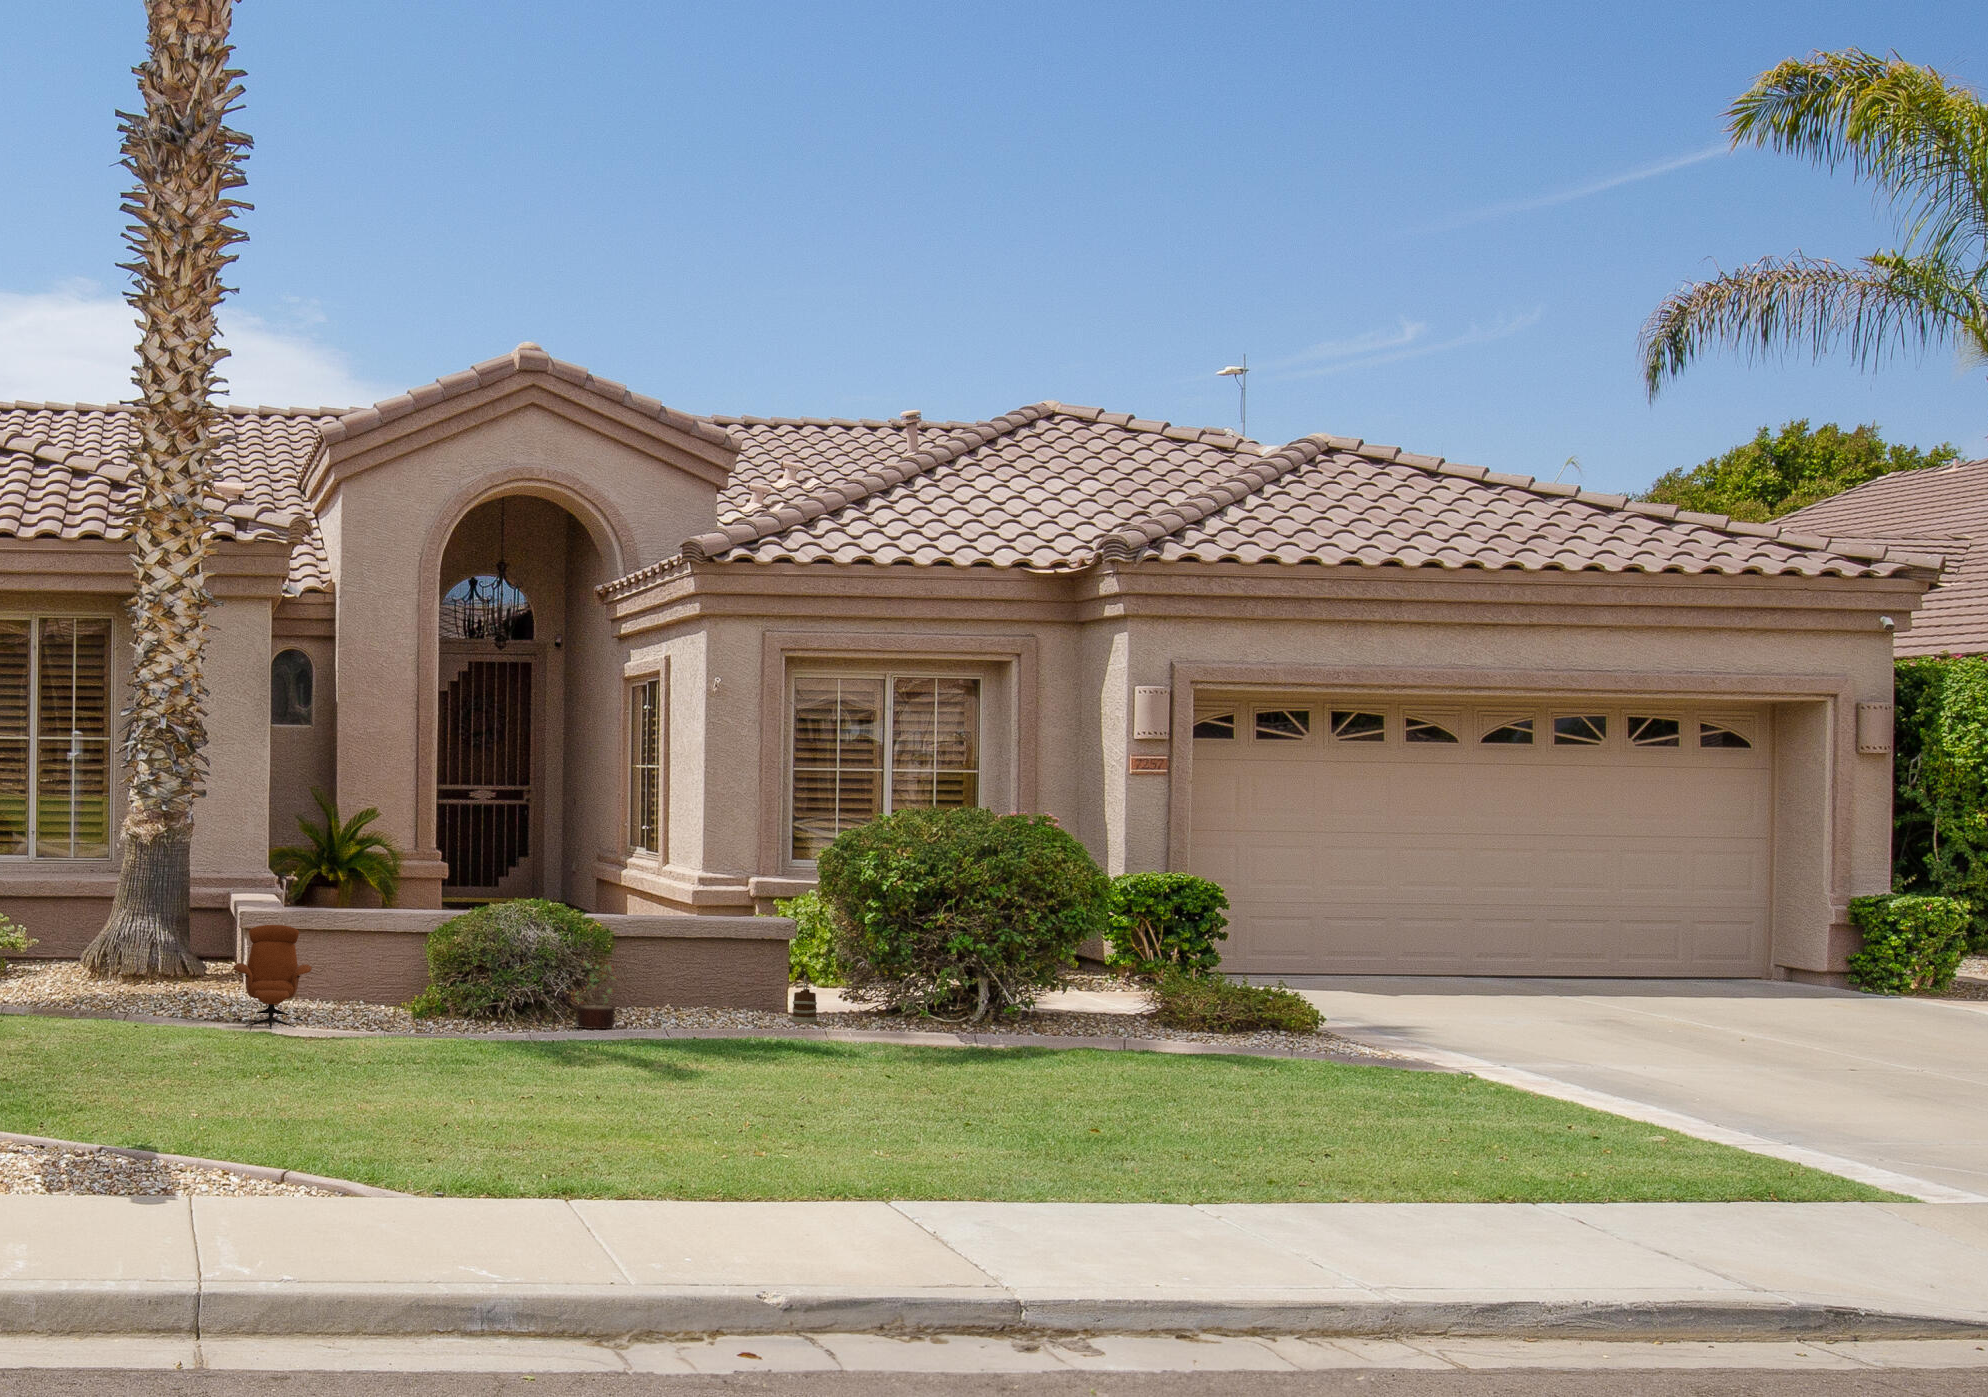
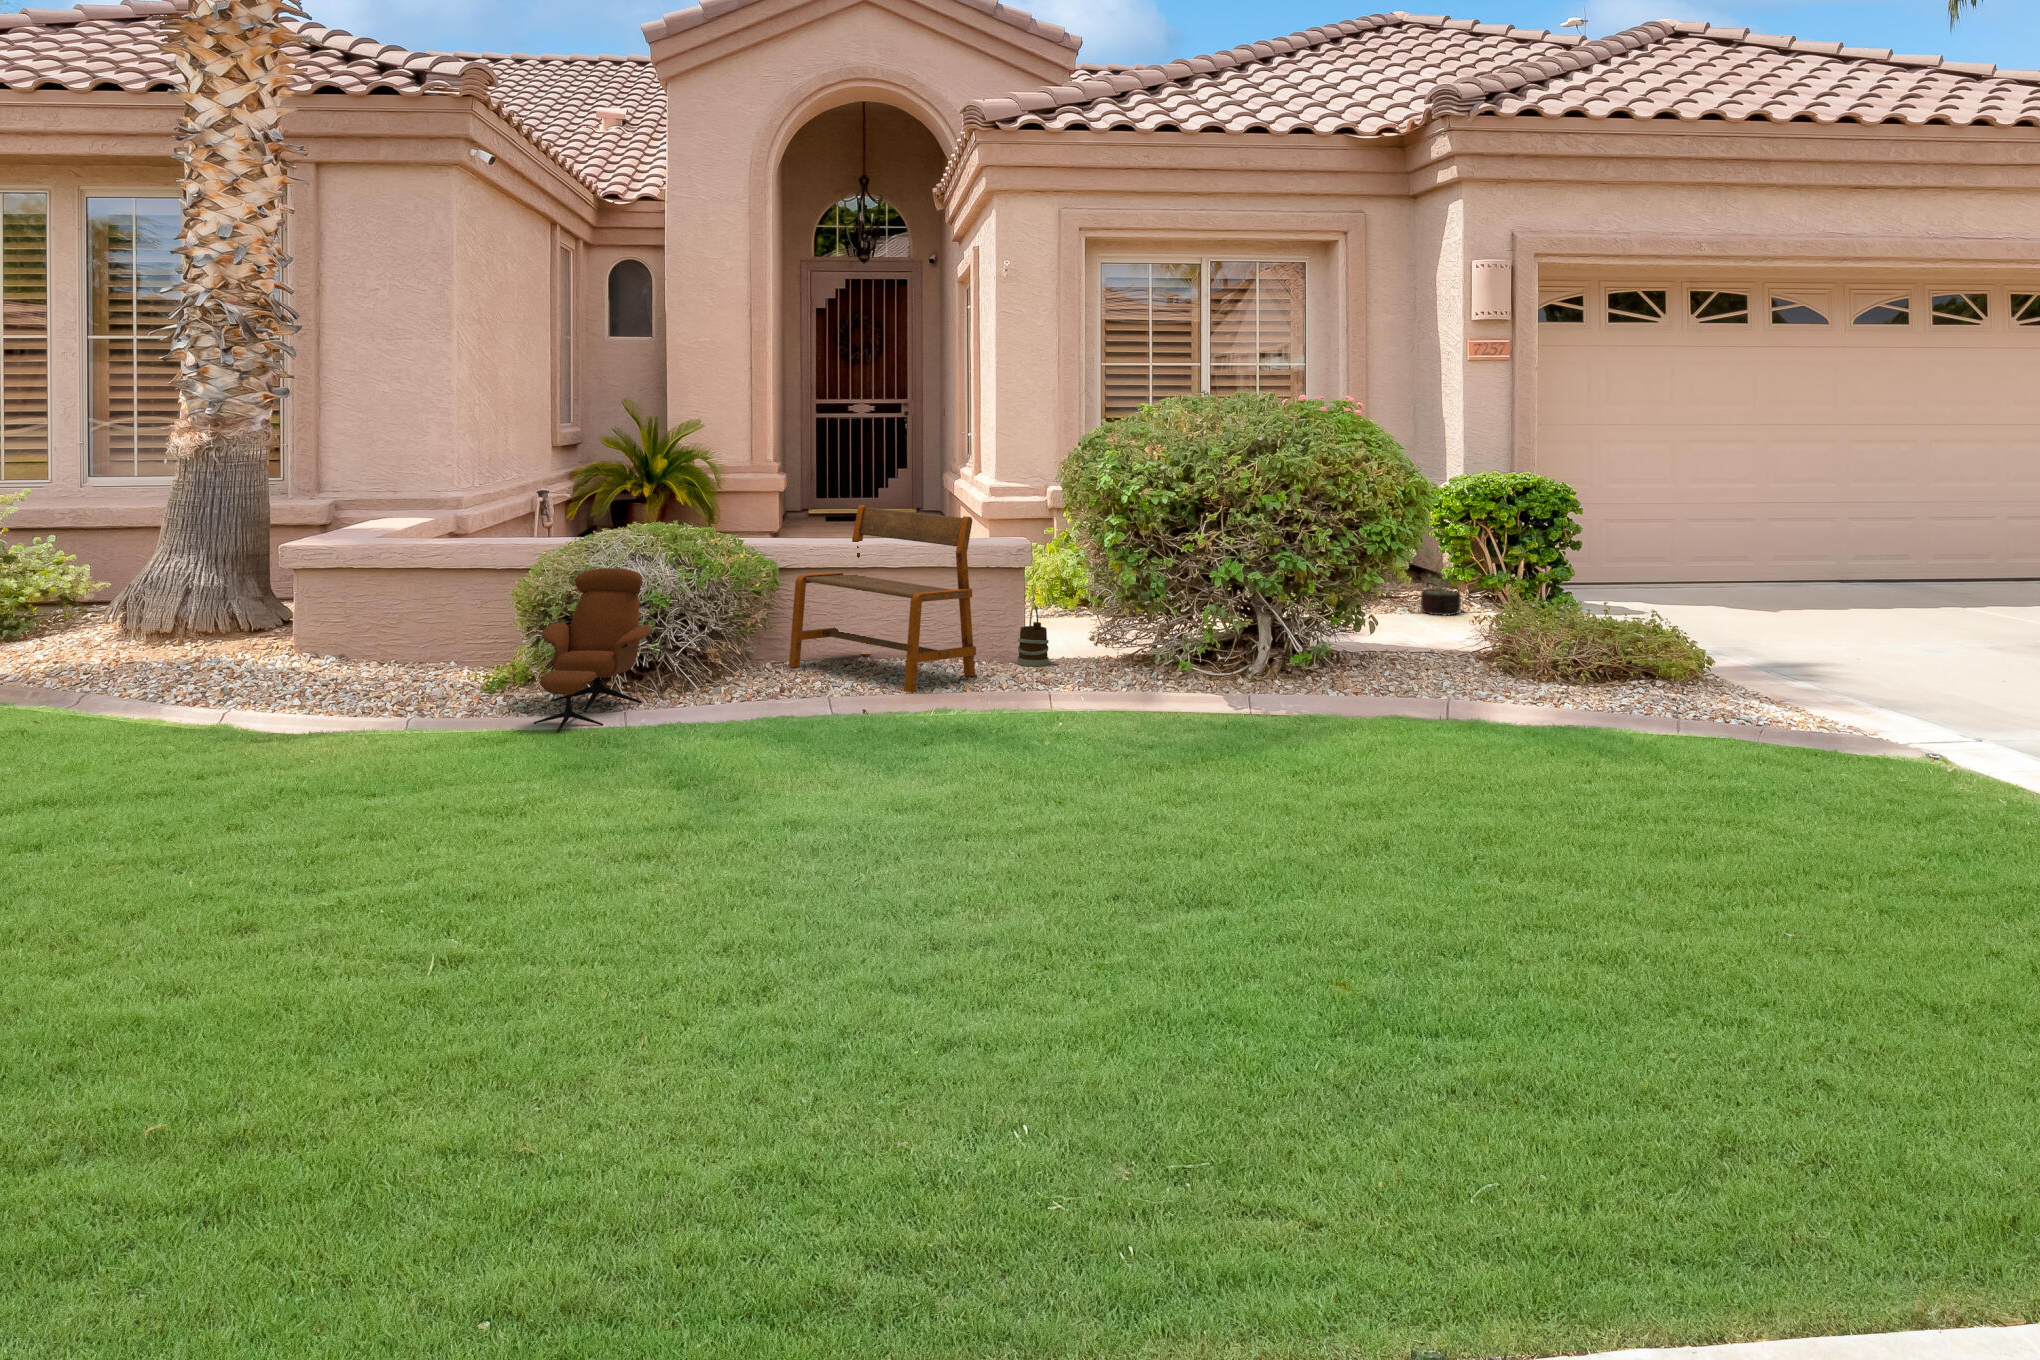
bench: none [620,895,772,1031] -> present [789,505,976,692]
lounge chair: present [234,925,312,1029] -> present [534,568,652,733]
decorative plant: present [575,961,616,1029] -> present [1421,546,1461,615]

